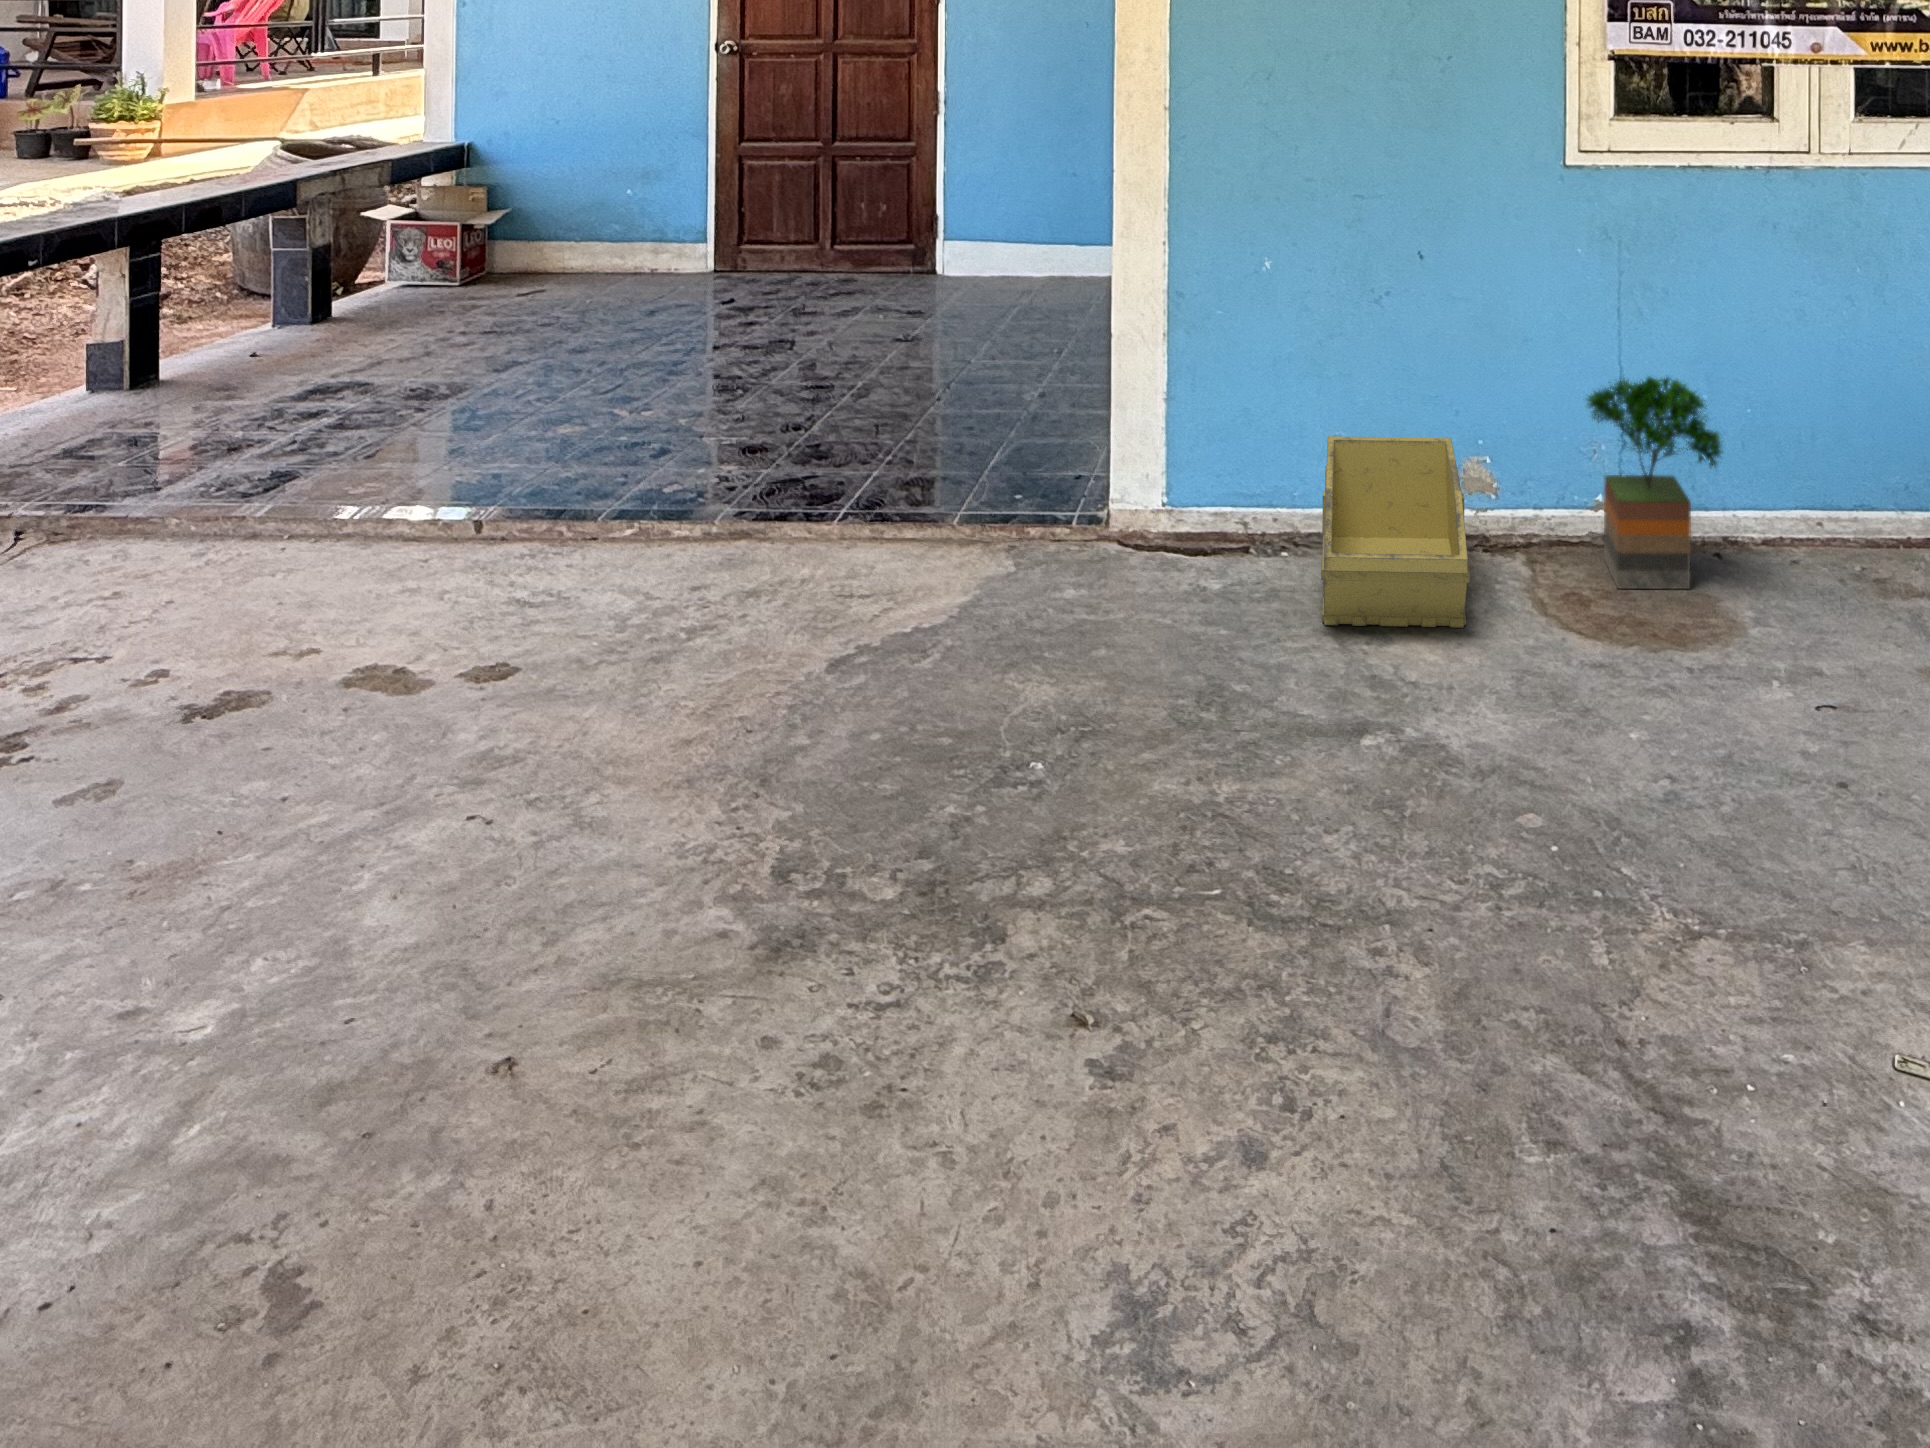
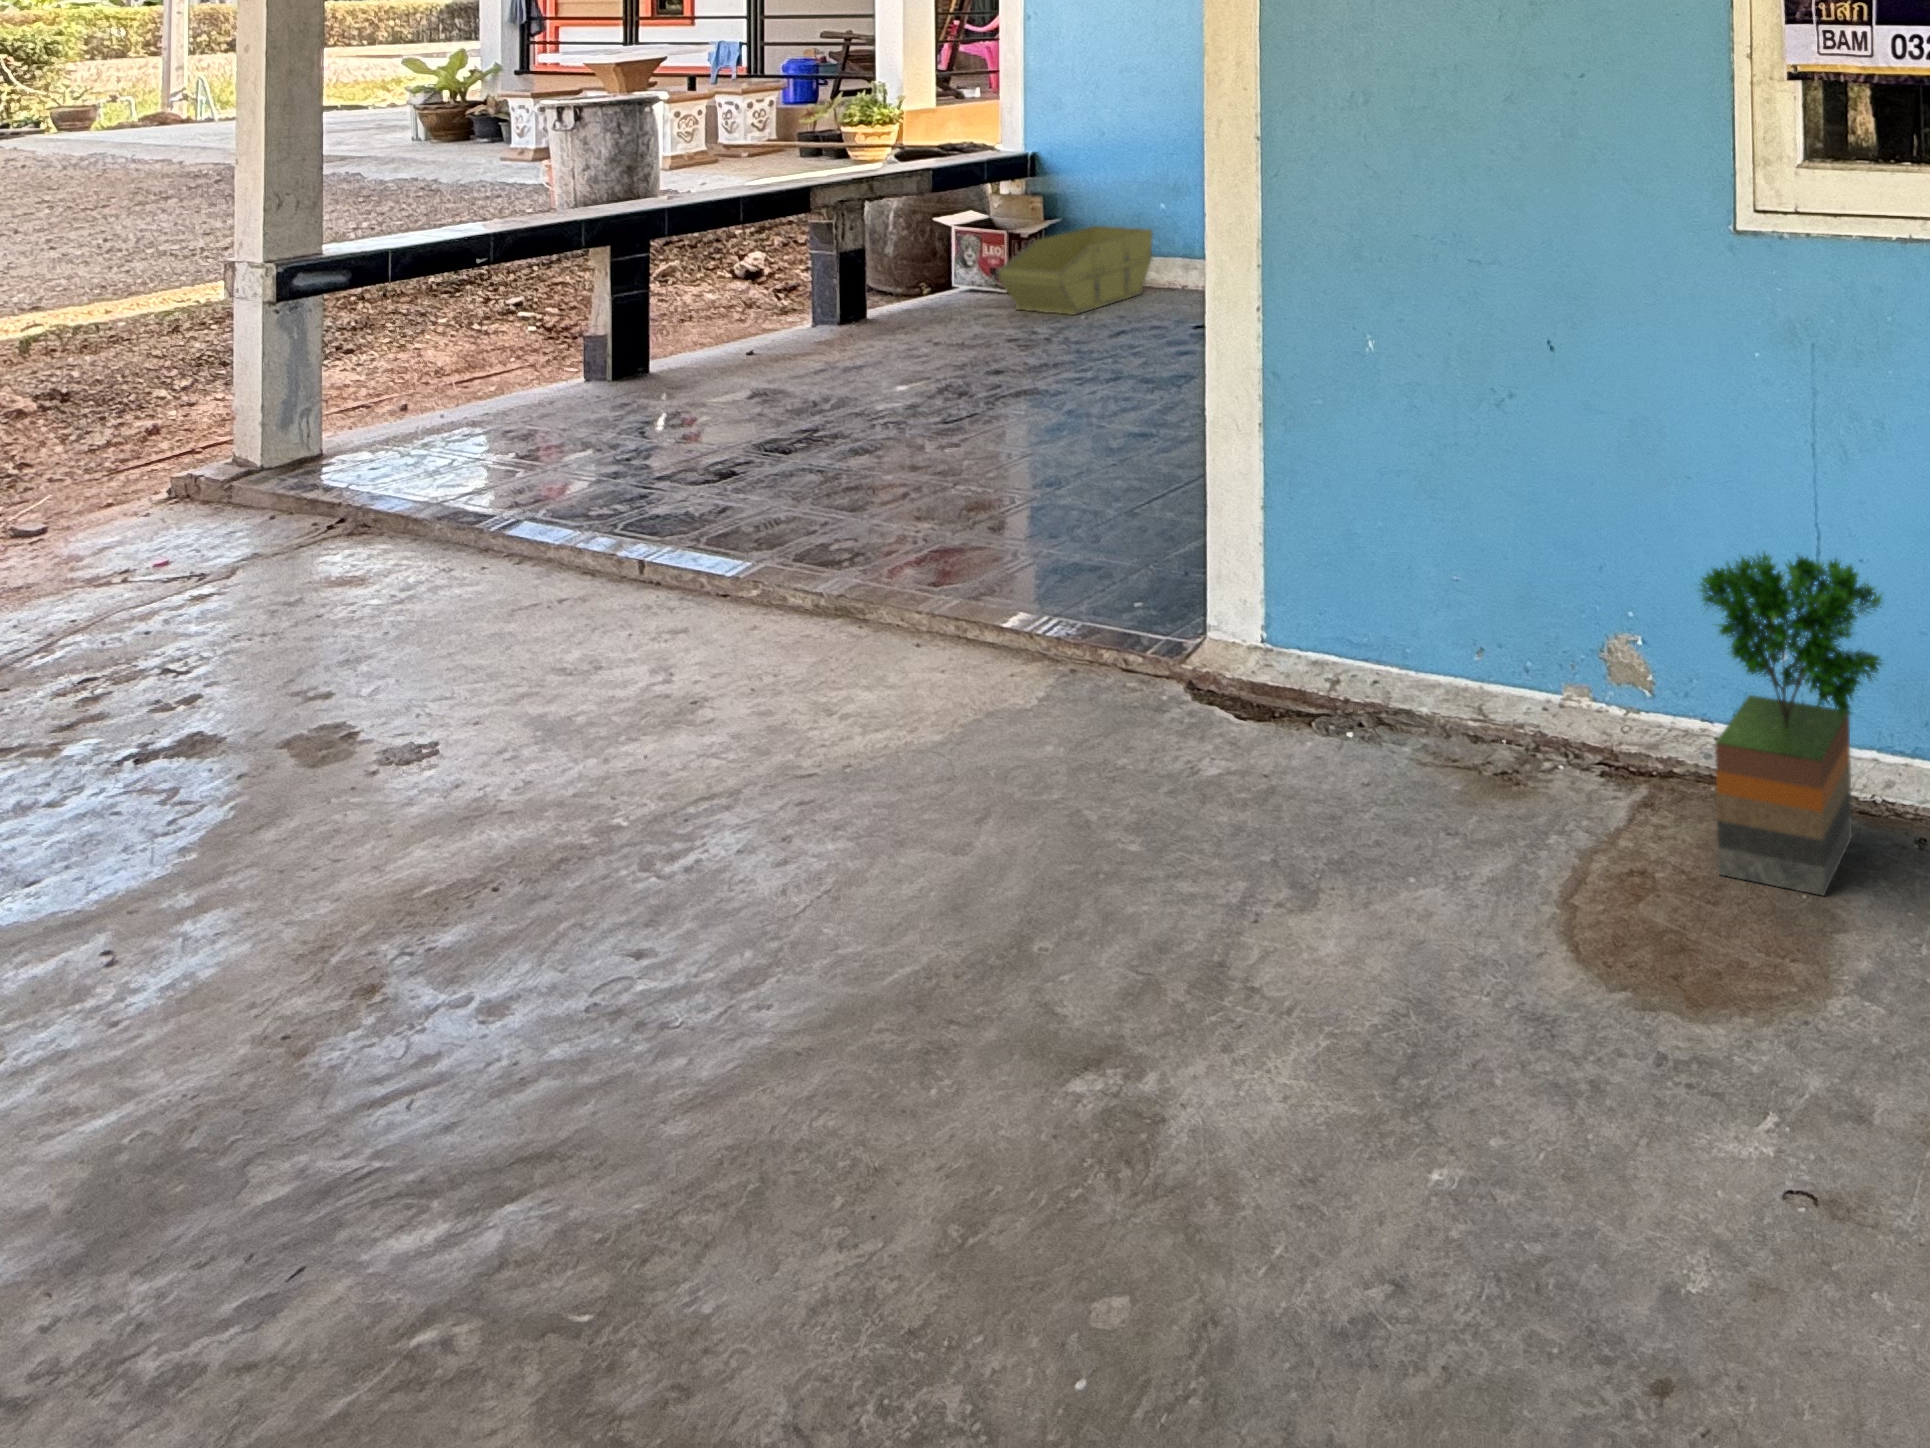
storage bin: present [1321,436,1470,628] -> present [999,226,1153,315]

